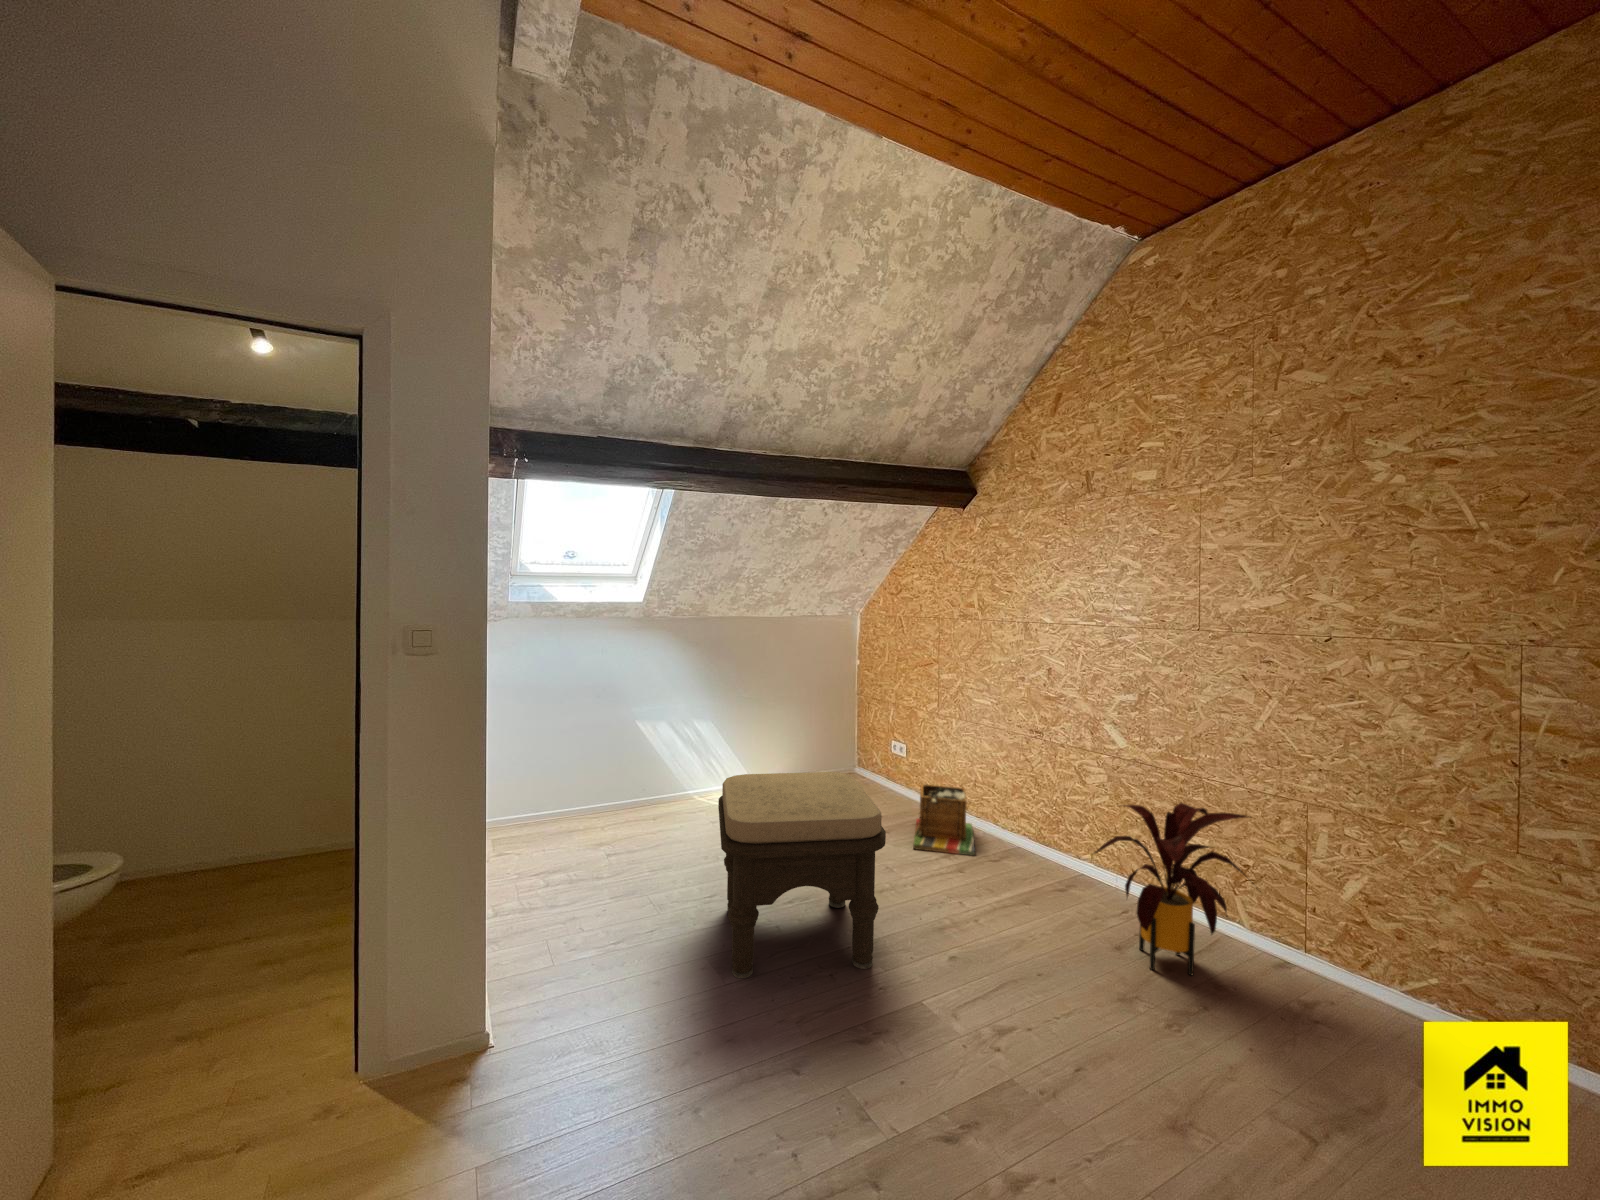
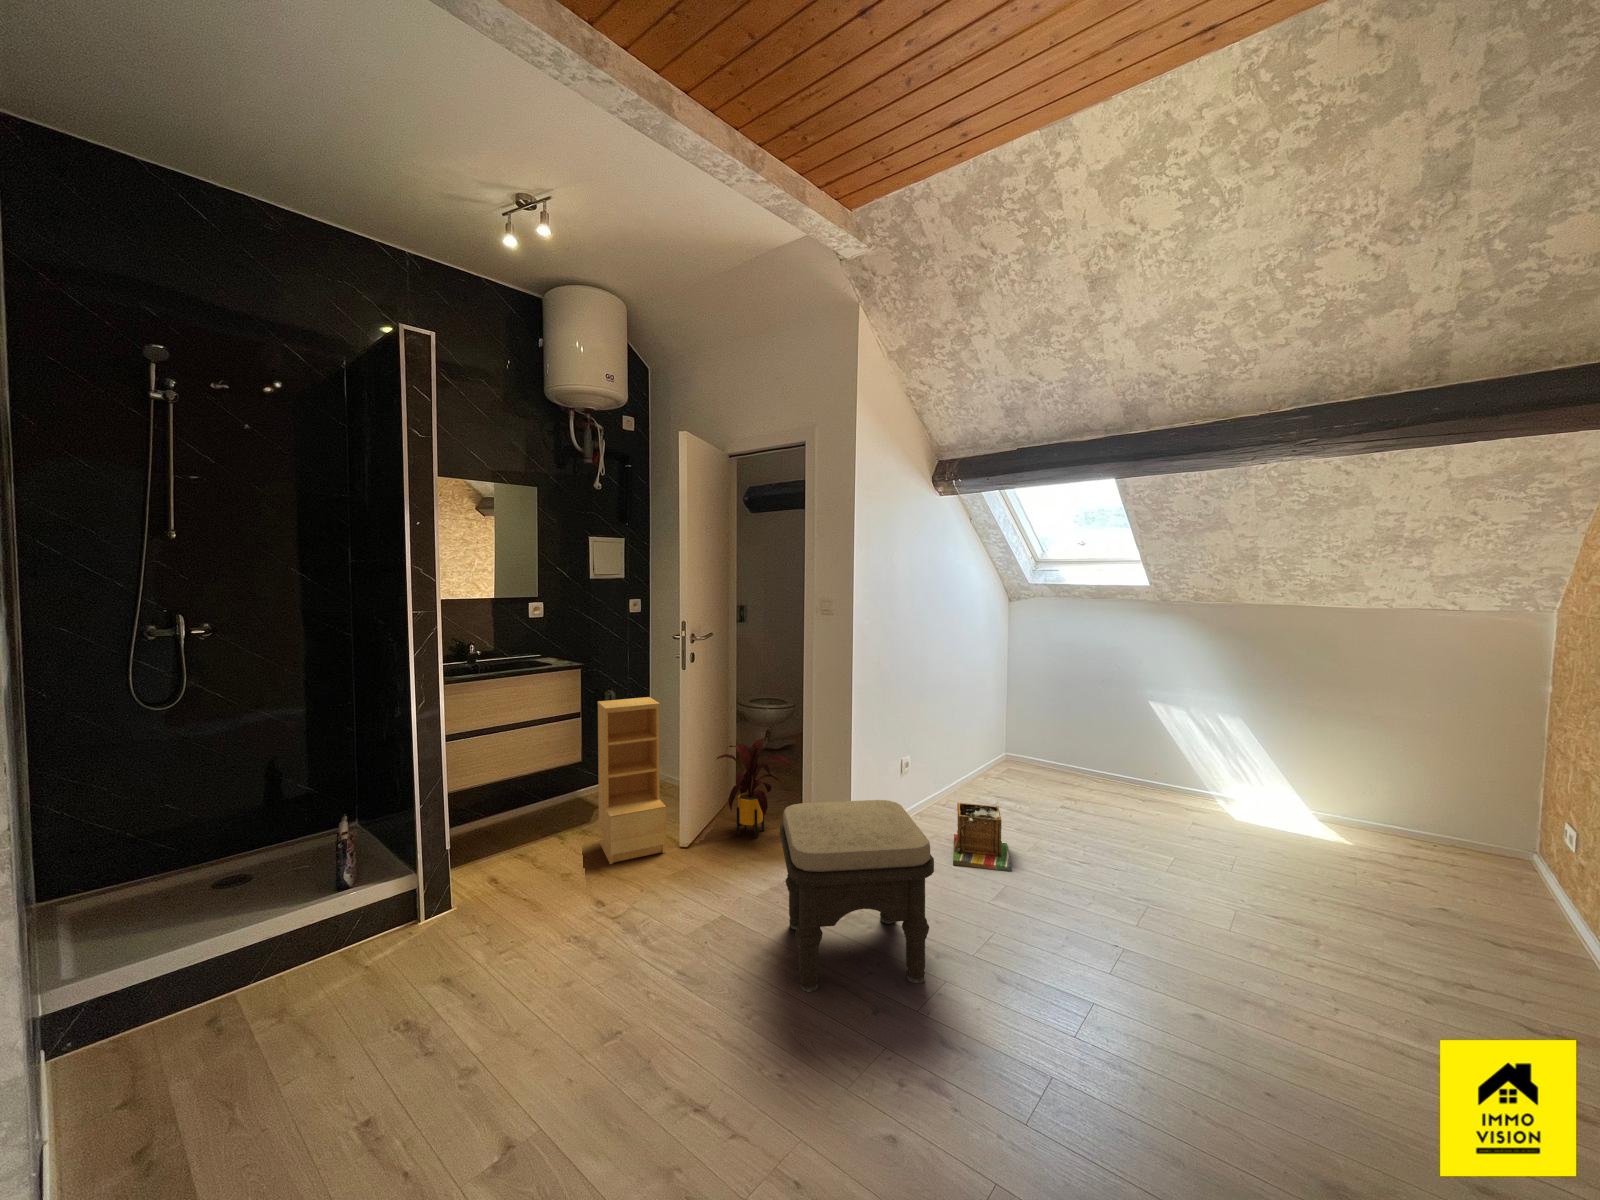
bookshelf: none [525,665,600,847] -> present [598,697,666,864]
house plant: present [1094,803,1253,975] -> present [716,738,791,838]

